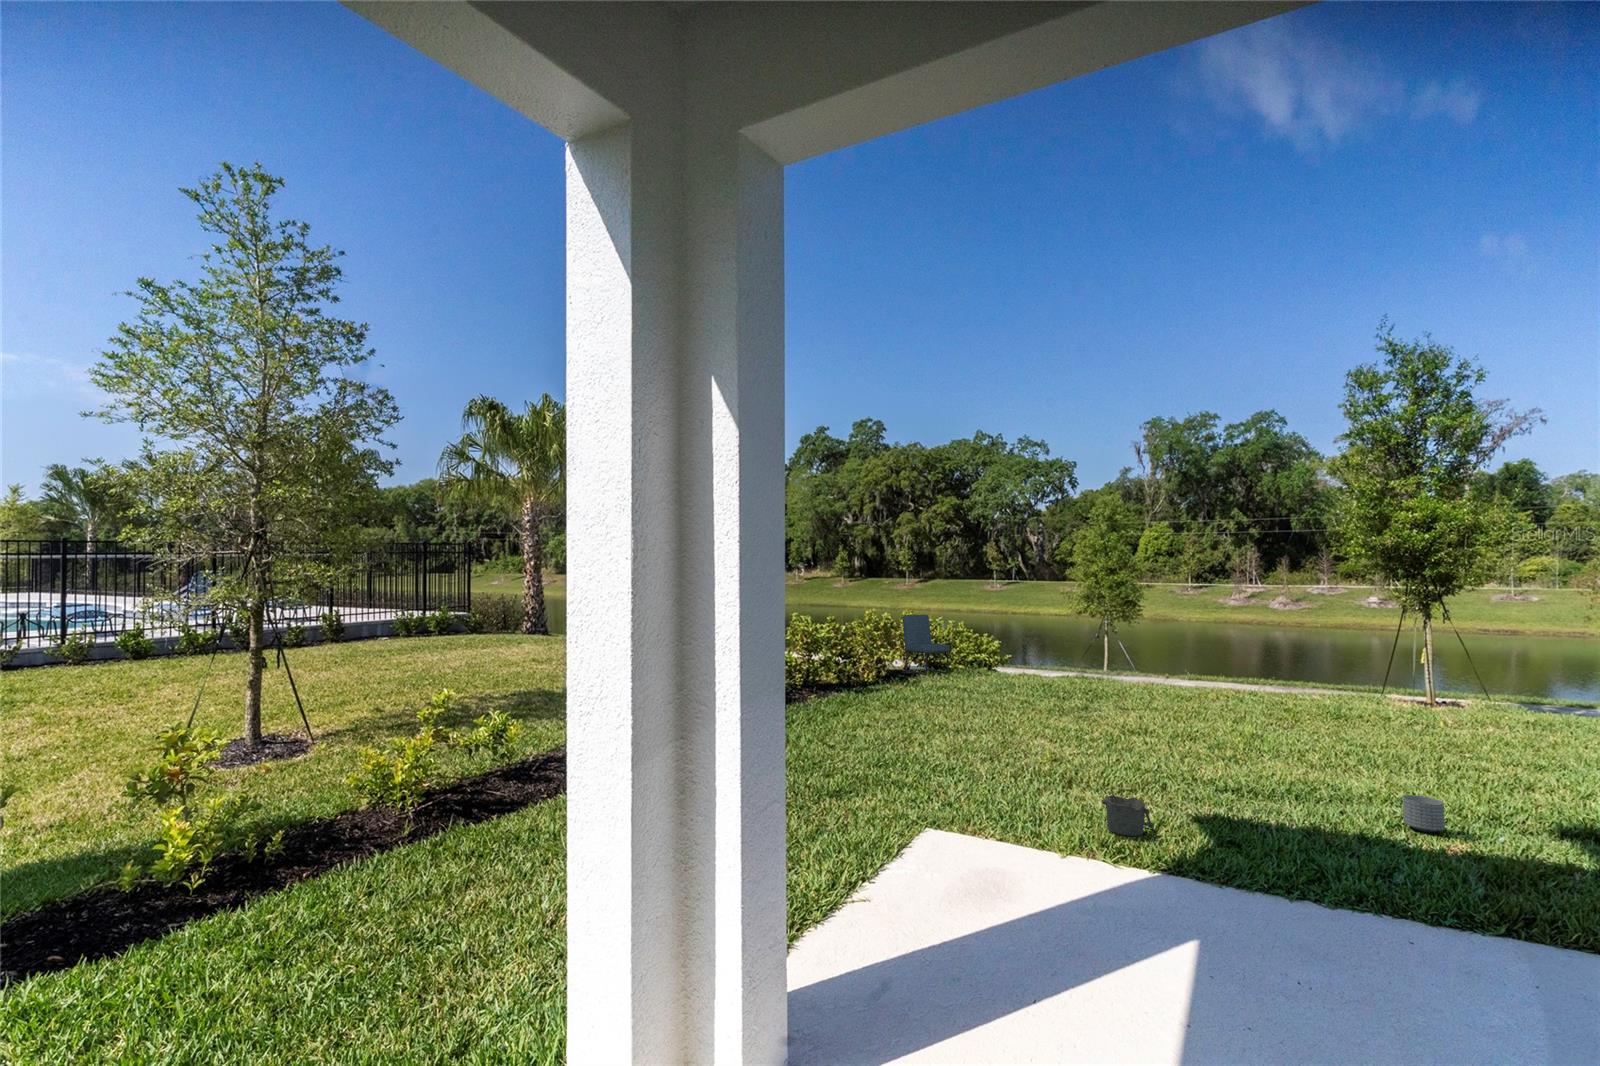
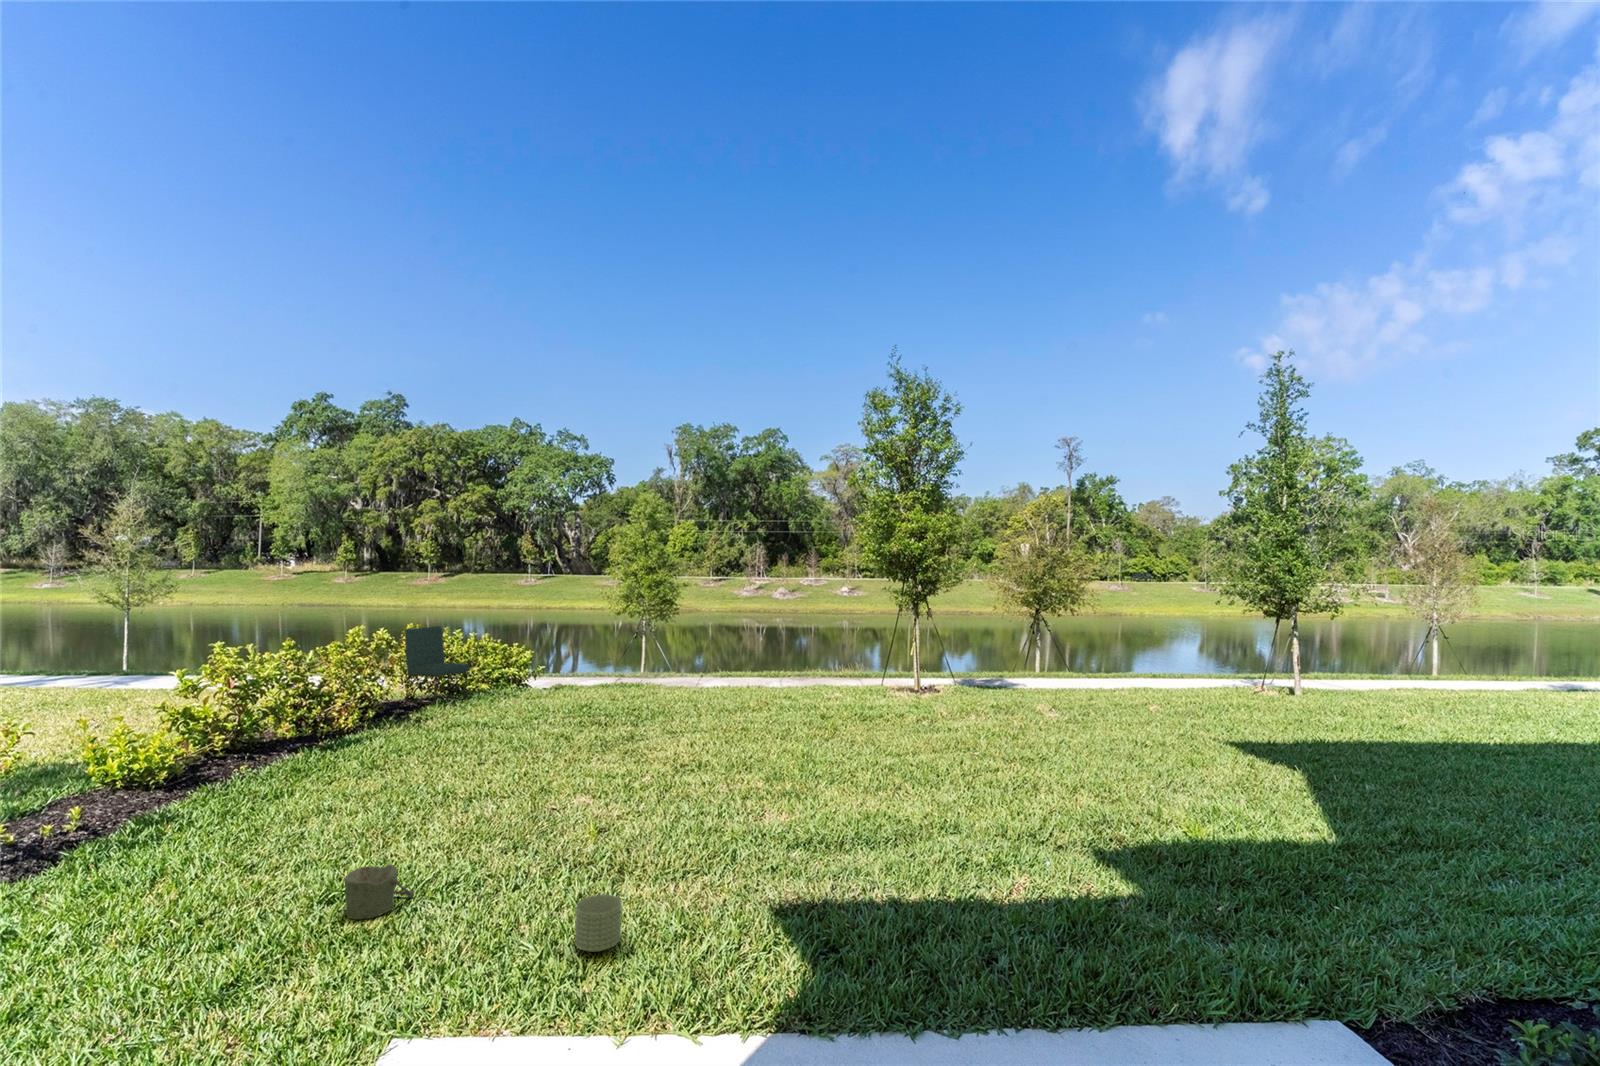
bucket: present [1102,795,1154,836] -> present [344,864,415,920]
planter: present [1403,795,1445,832] -> present [575,894,622,952]

